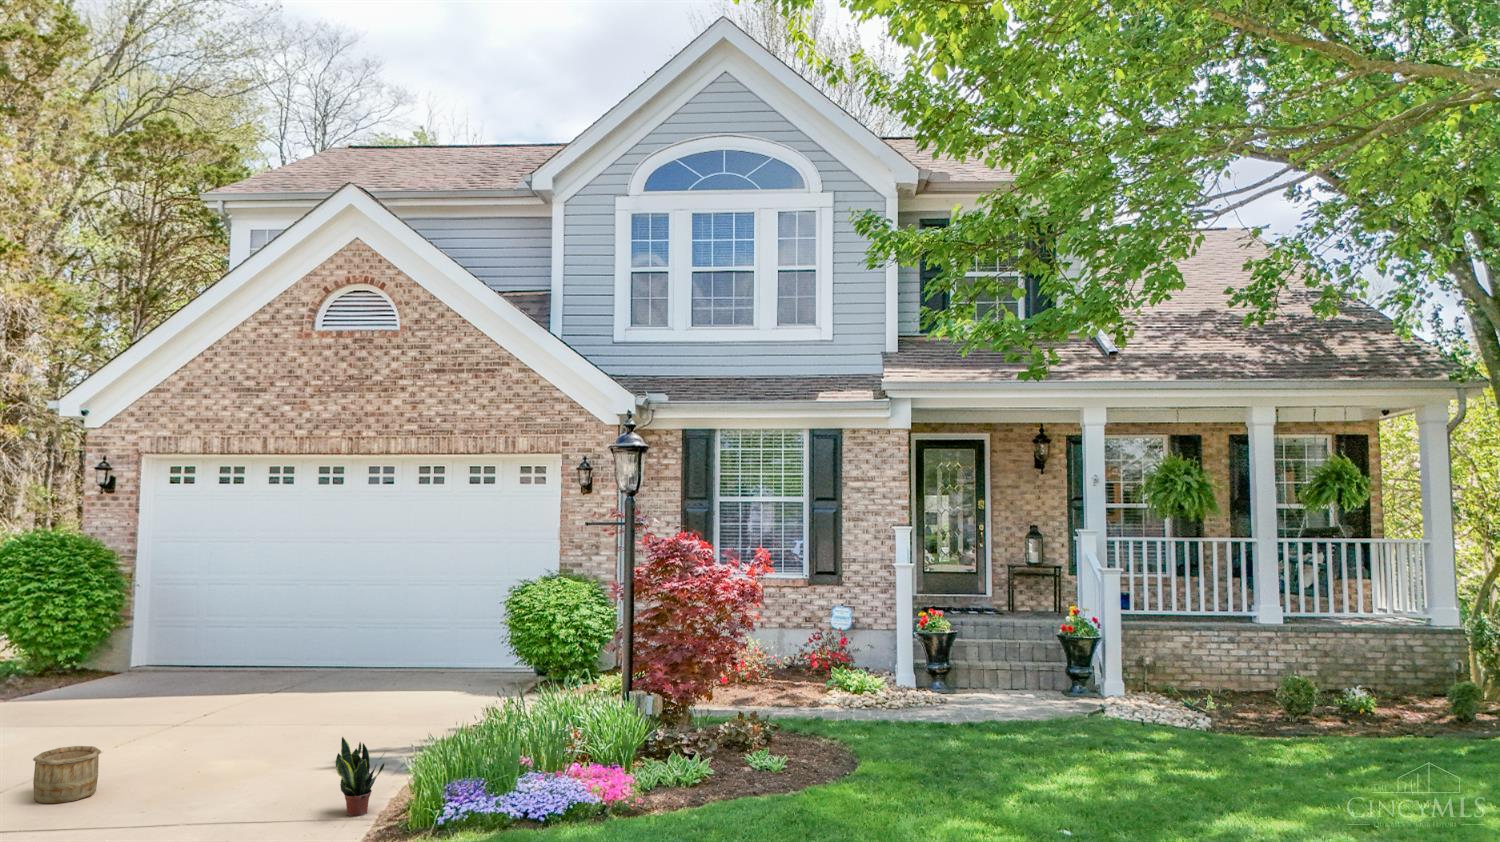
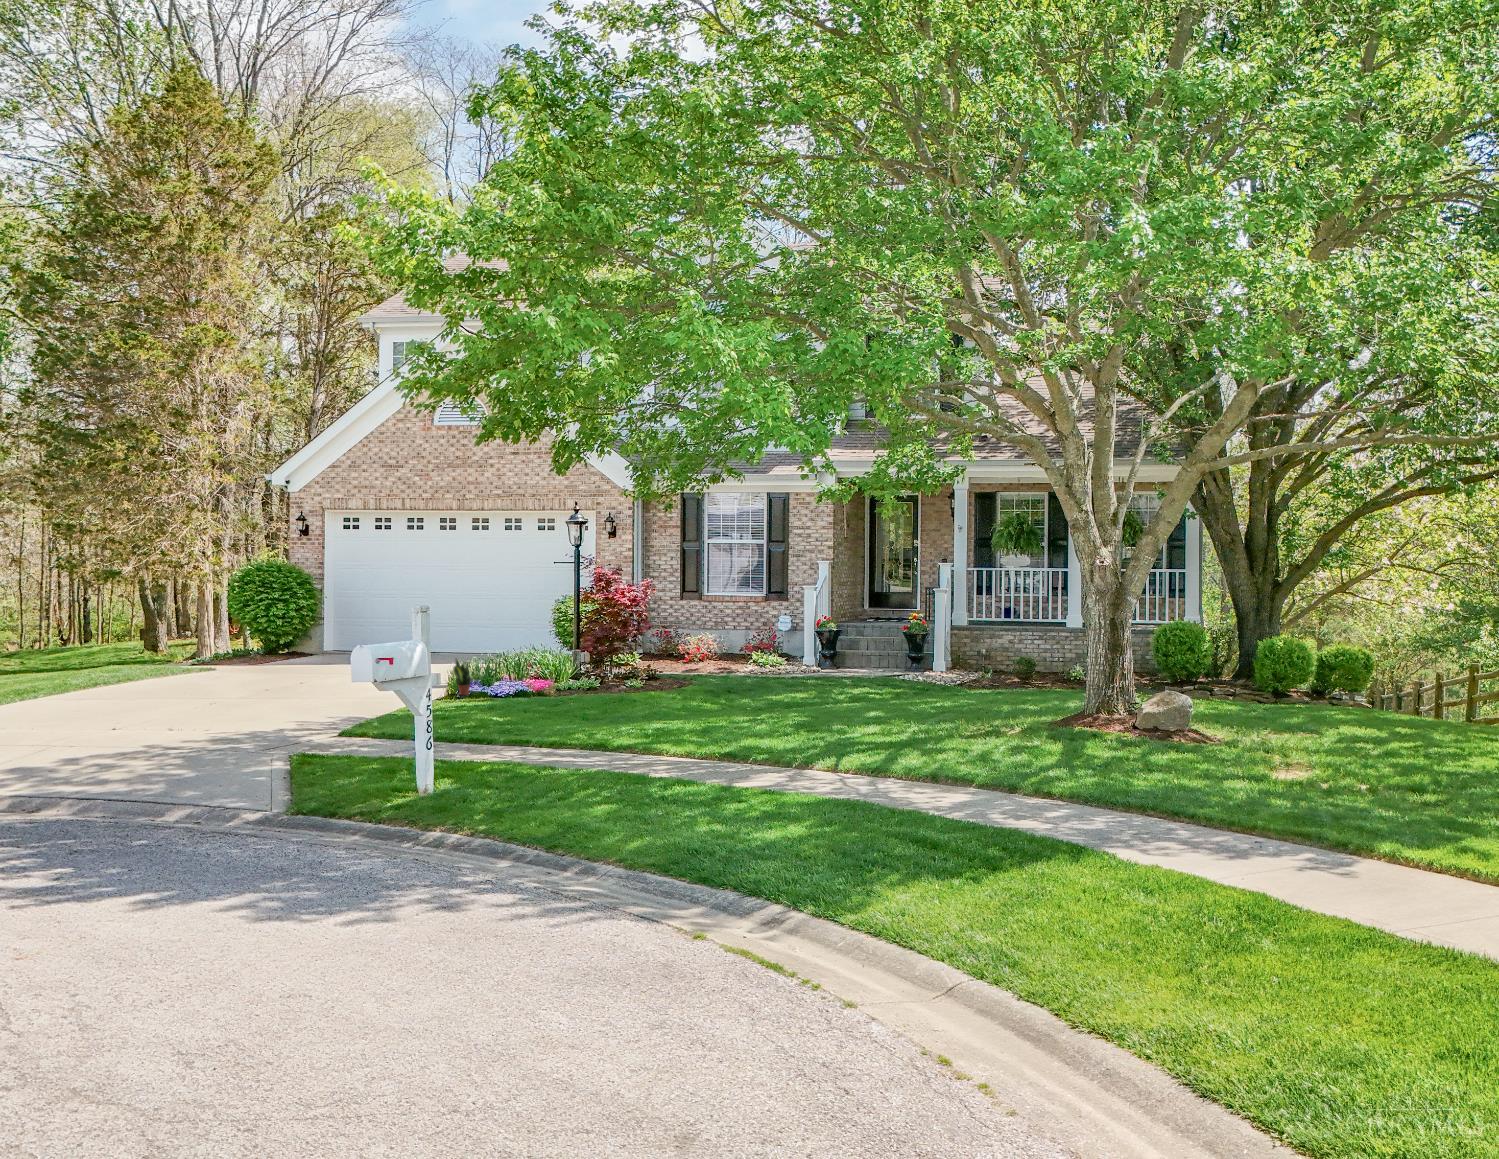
wooden bucket: present [33,746,101,803] -> none [310,665,340,690]

